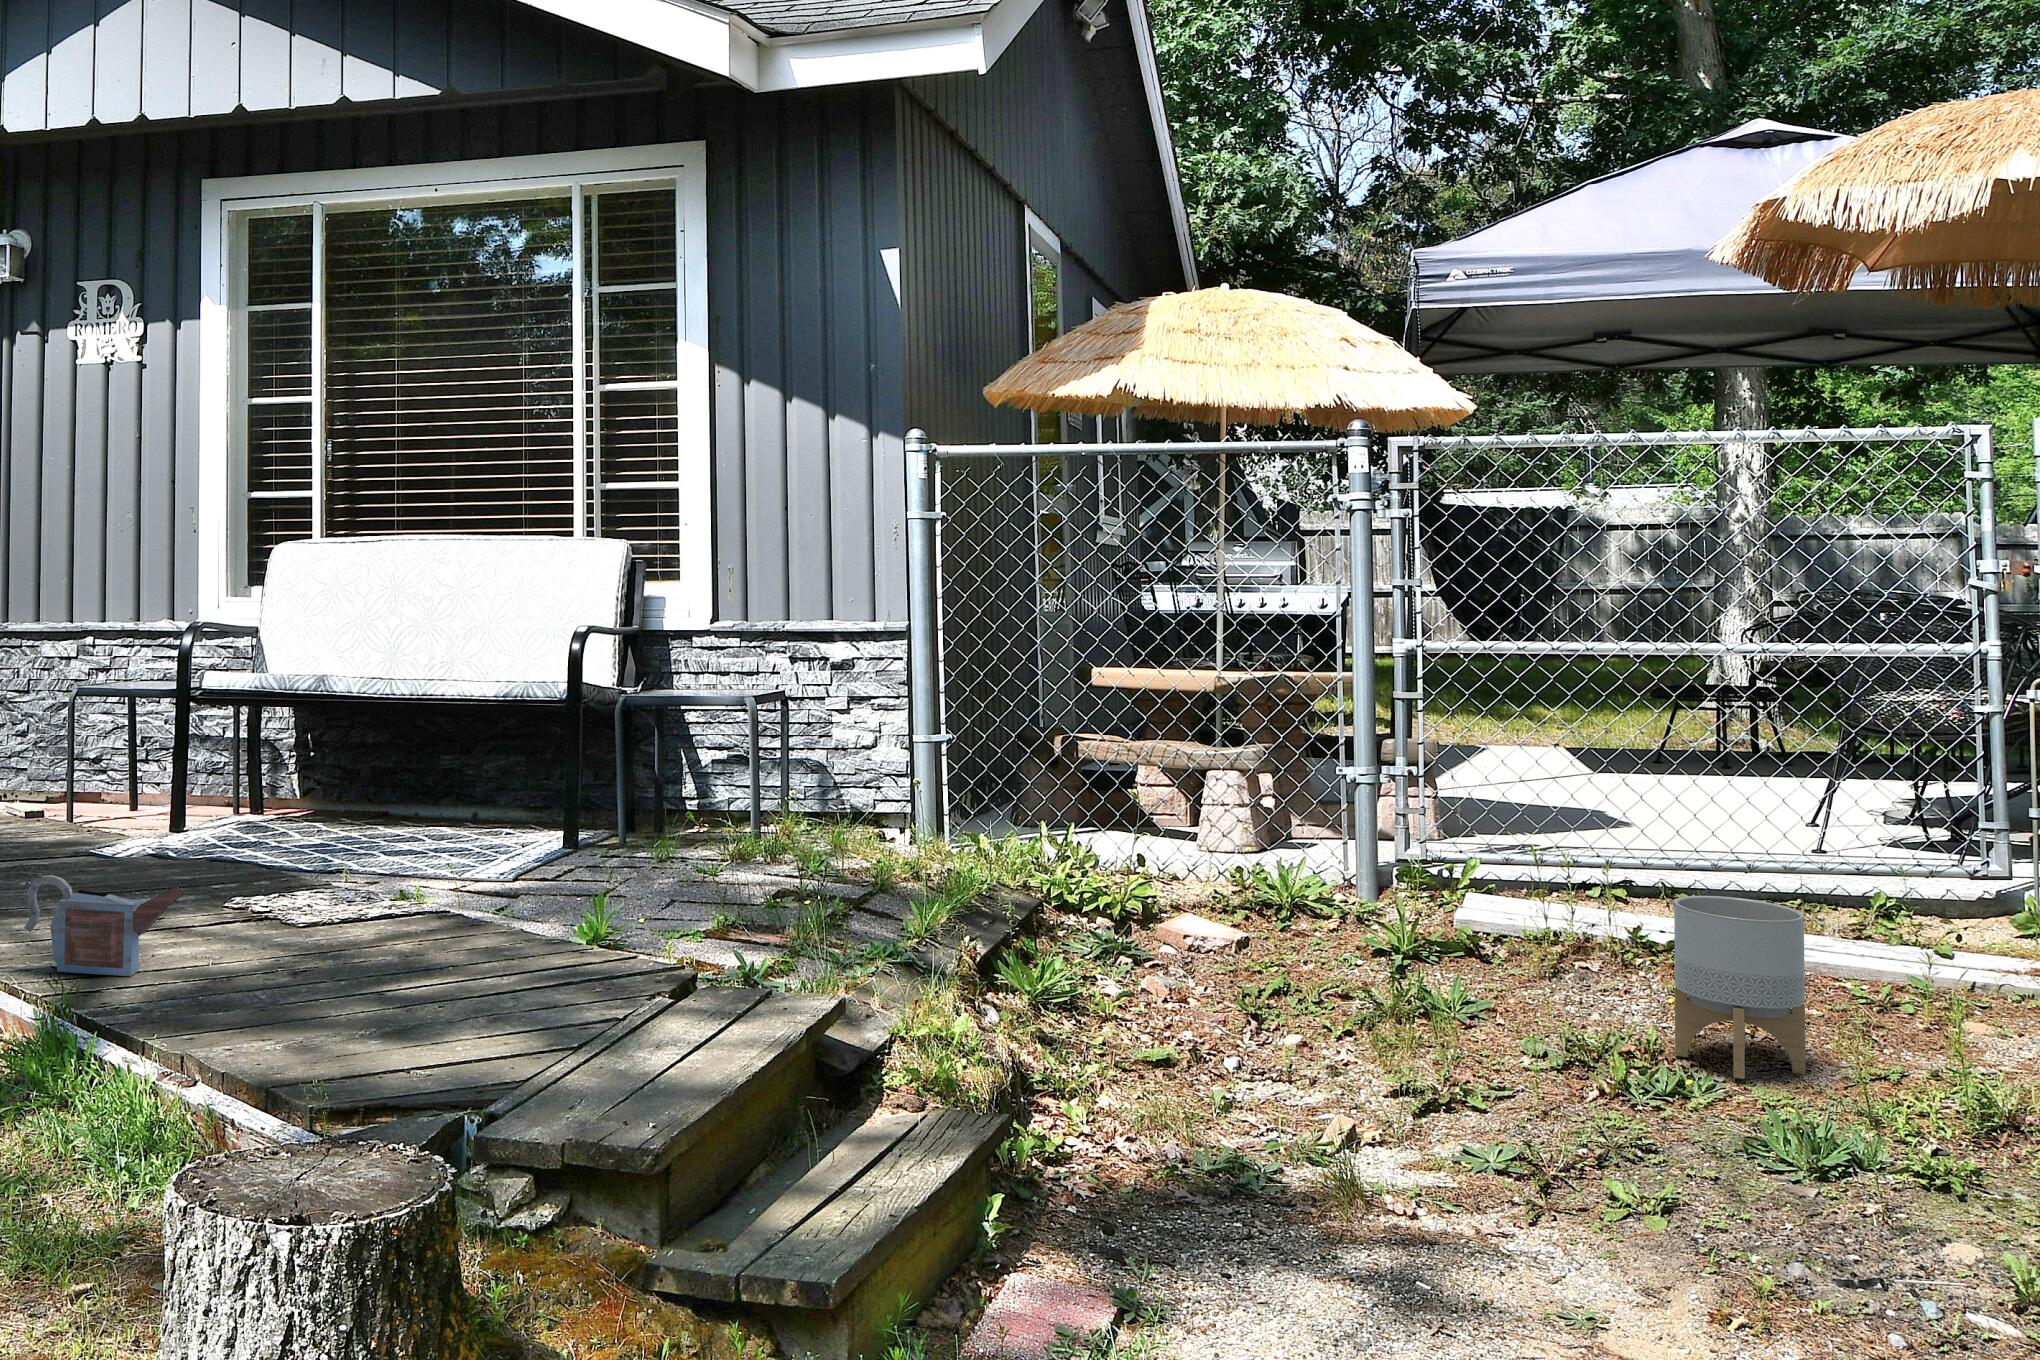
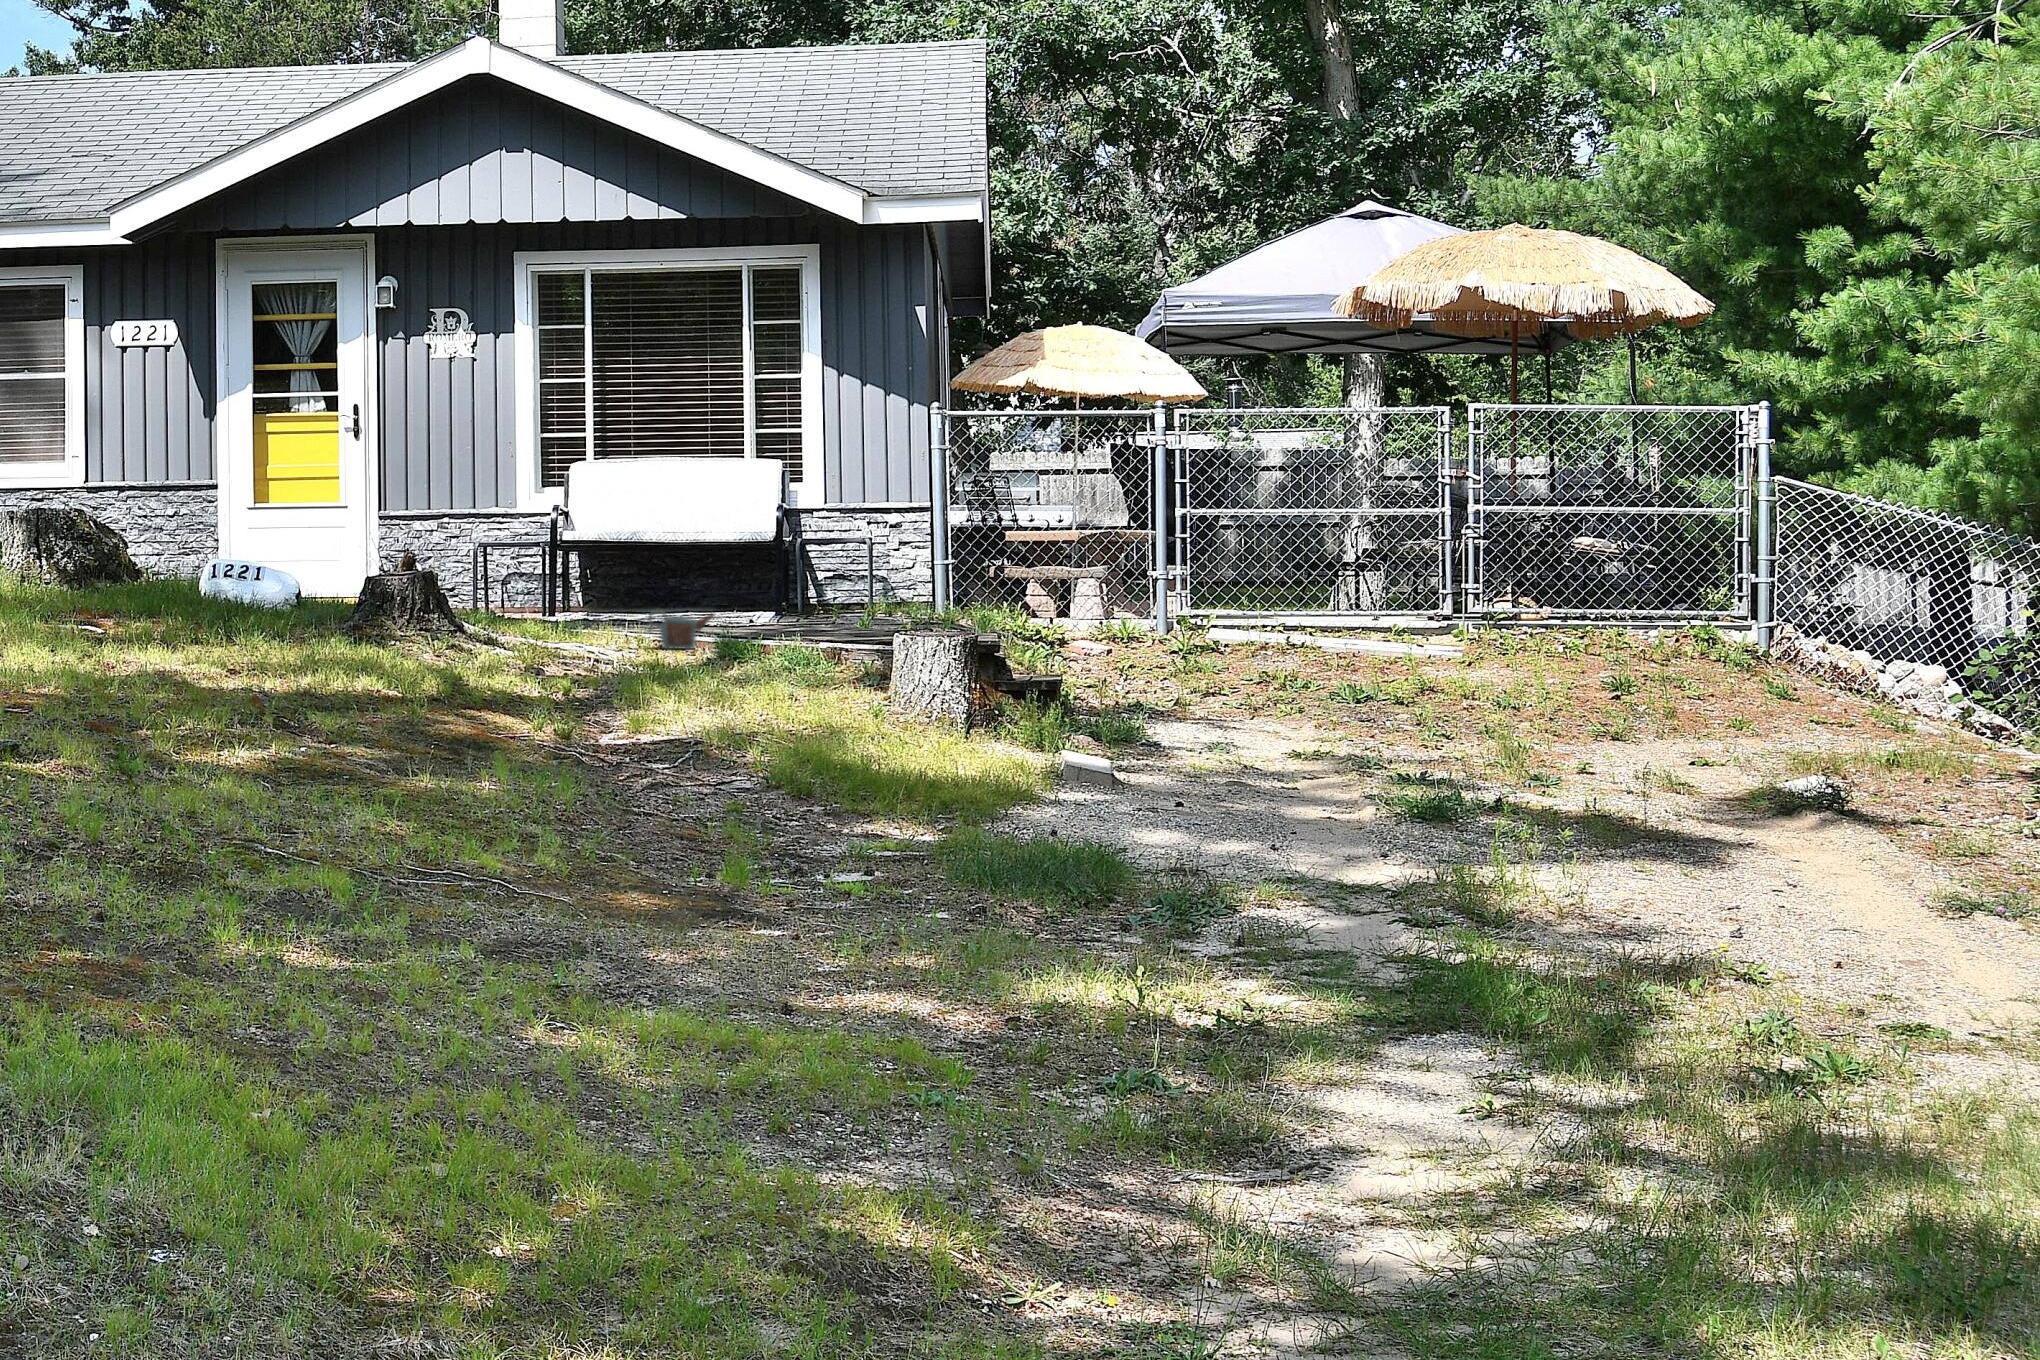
planter: present [1674,896,1806,1079] -> none [1288,609,1338,678]

